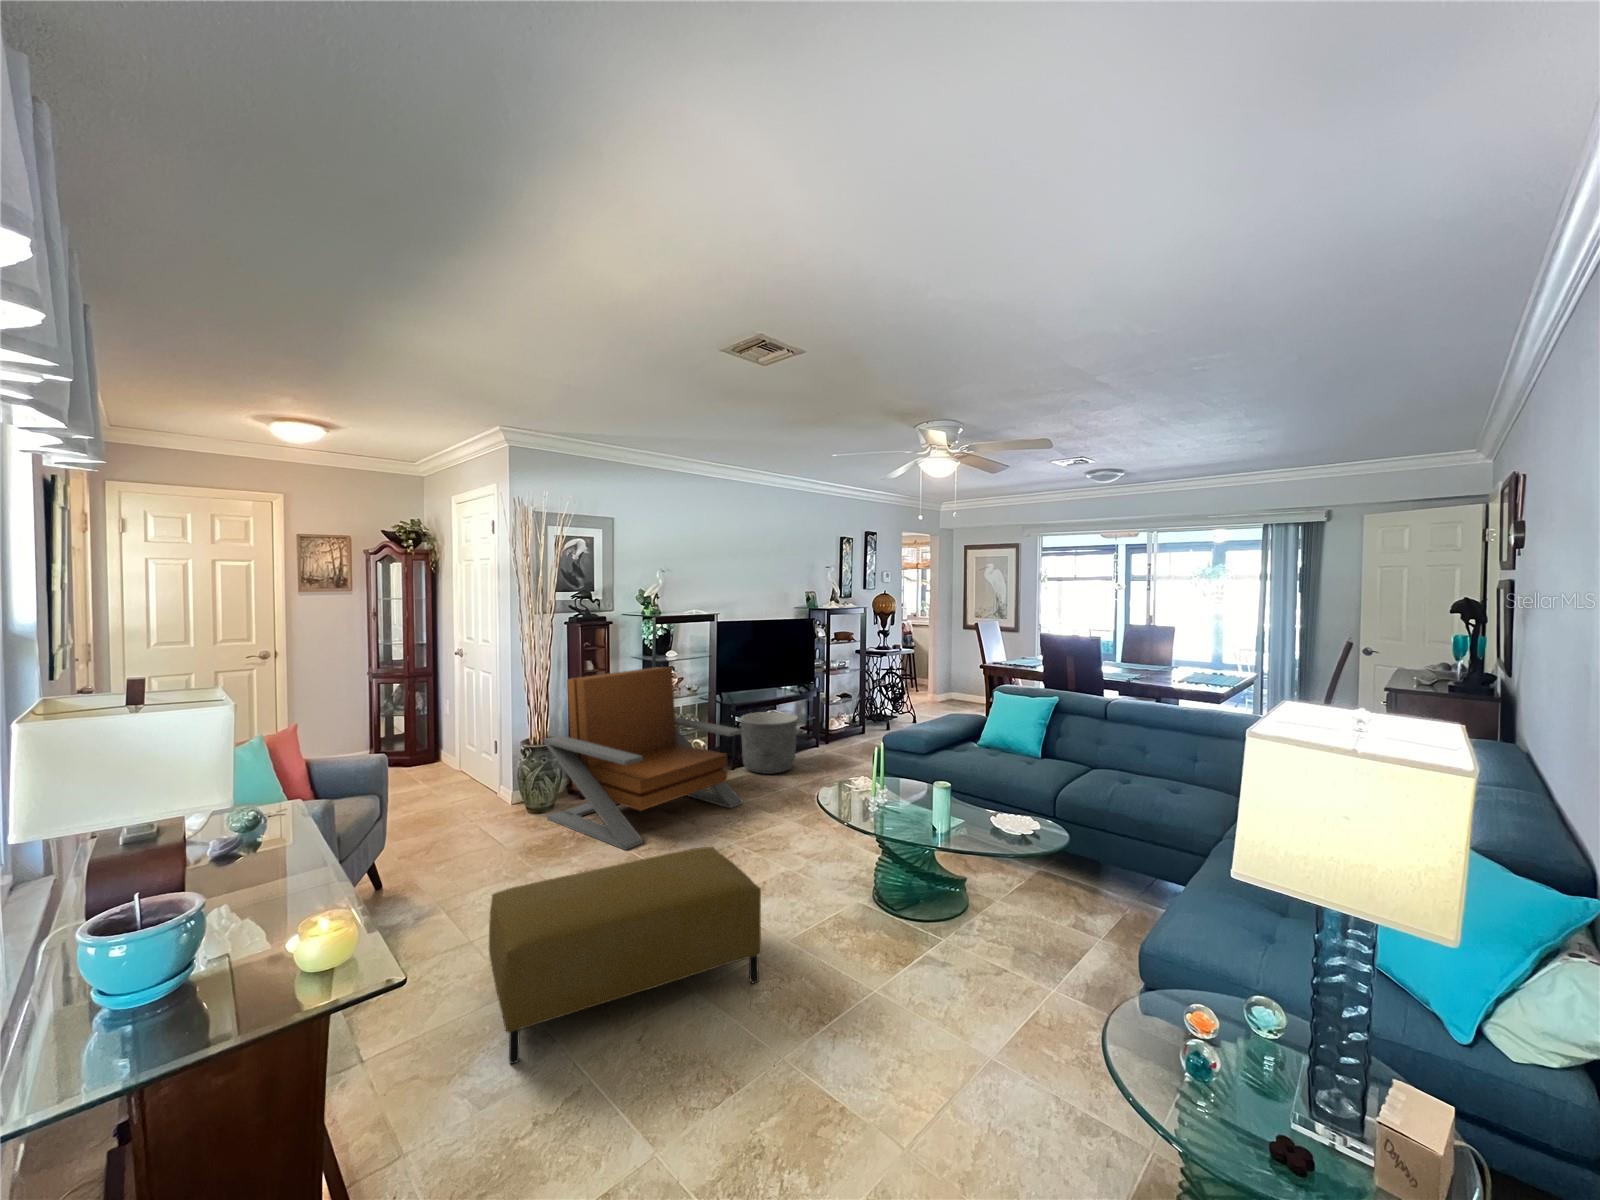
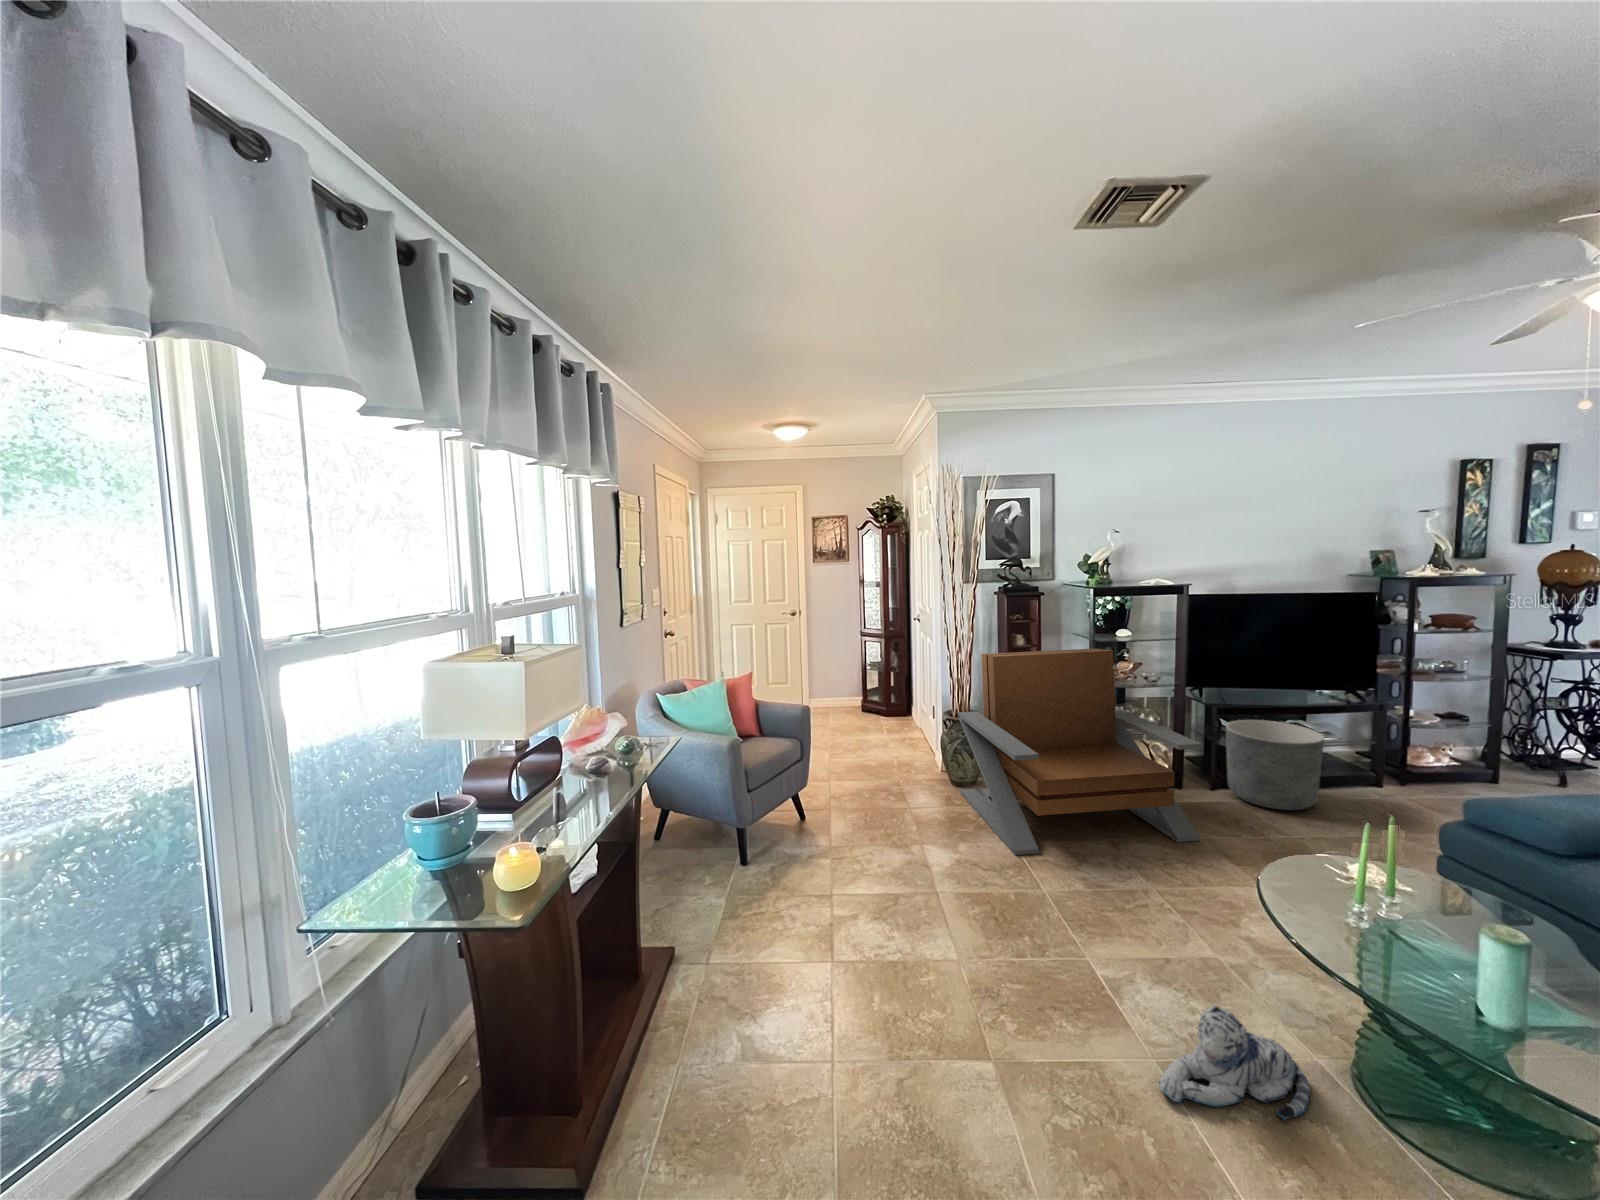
ottoman: present [489,847,761,1064] -> none [760,868,1079,1122]
plush toy: none [792,875,858,944] -> present [1159,1005,1311,1119]

